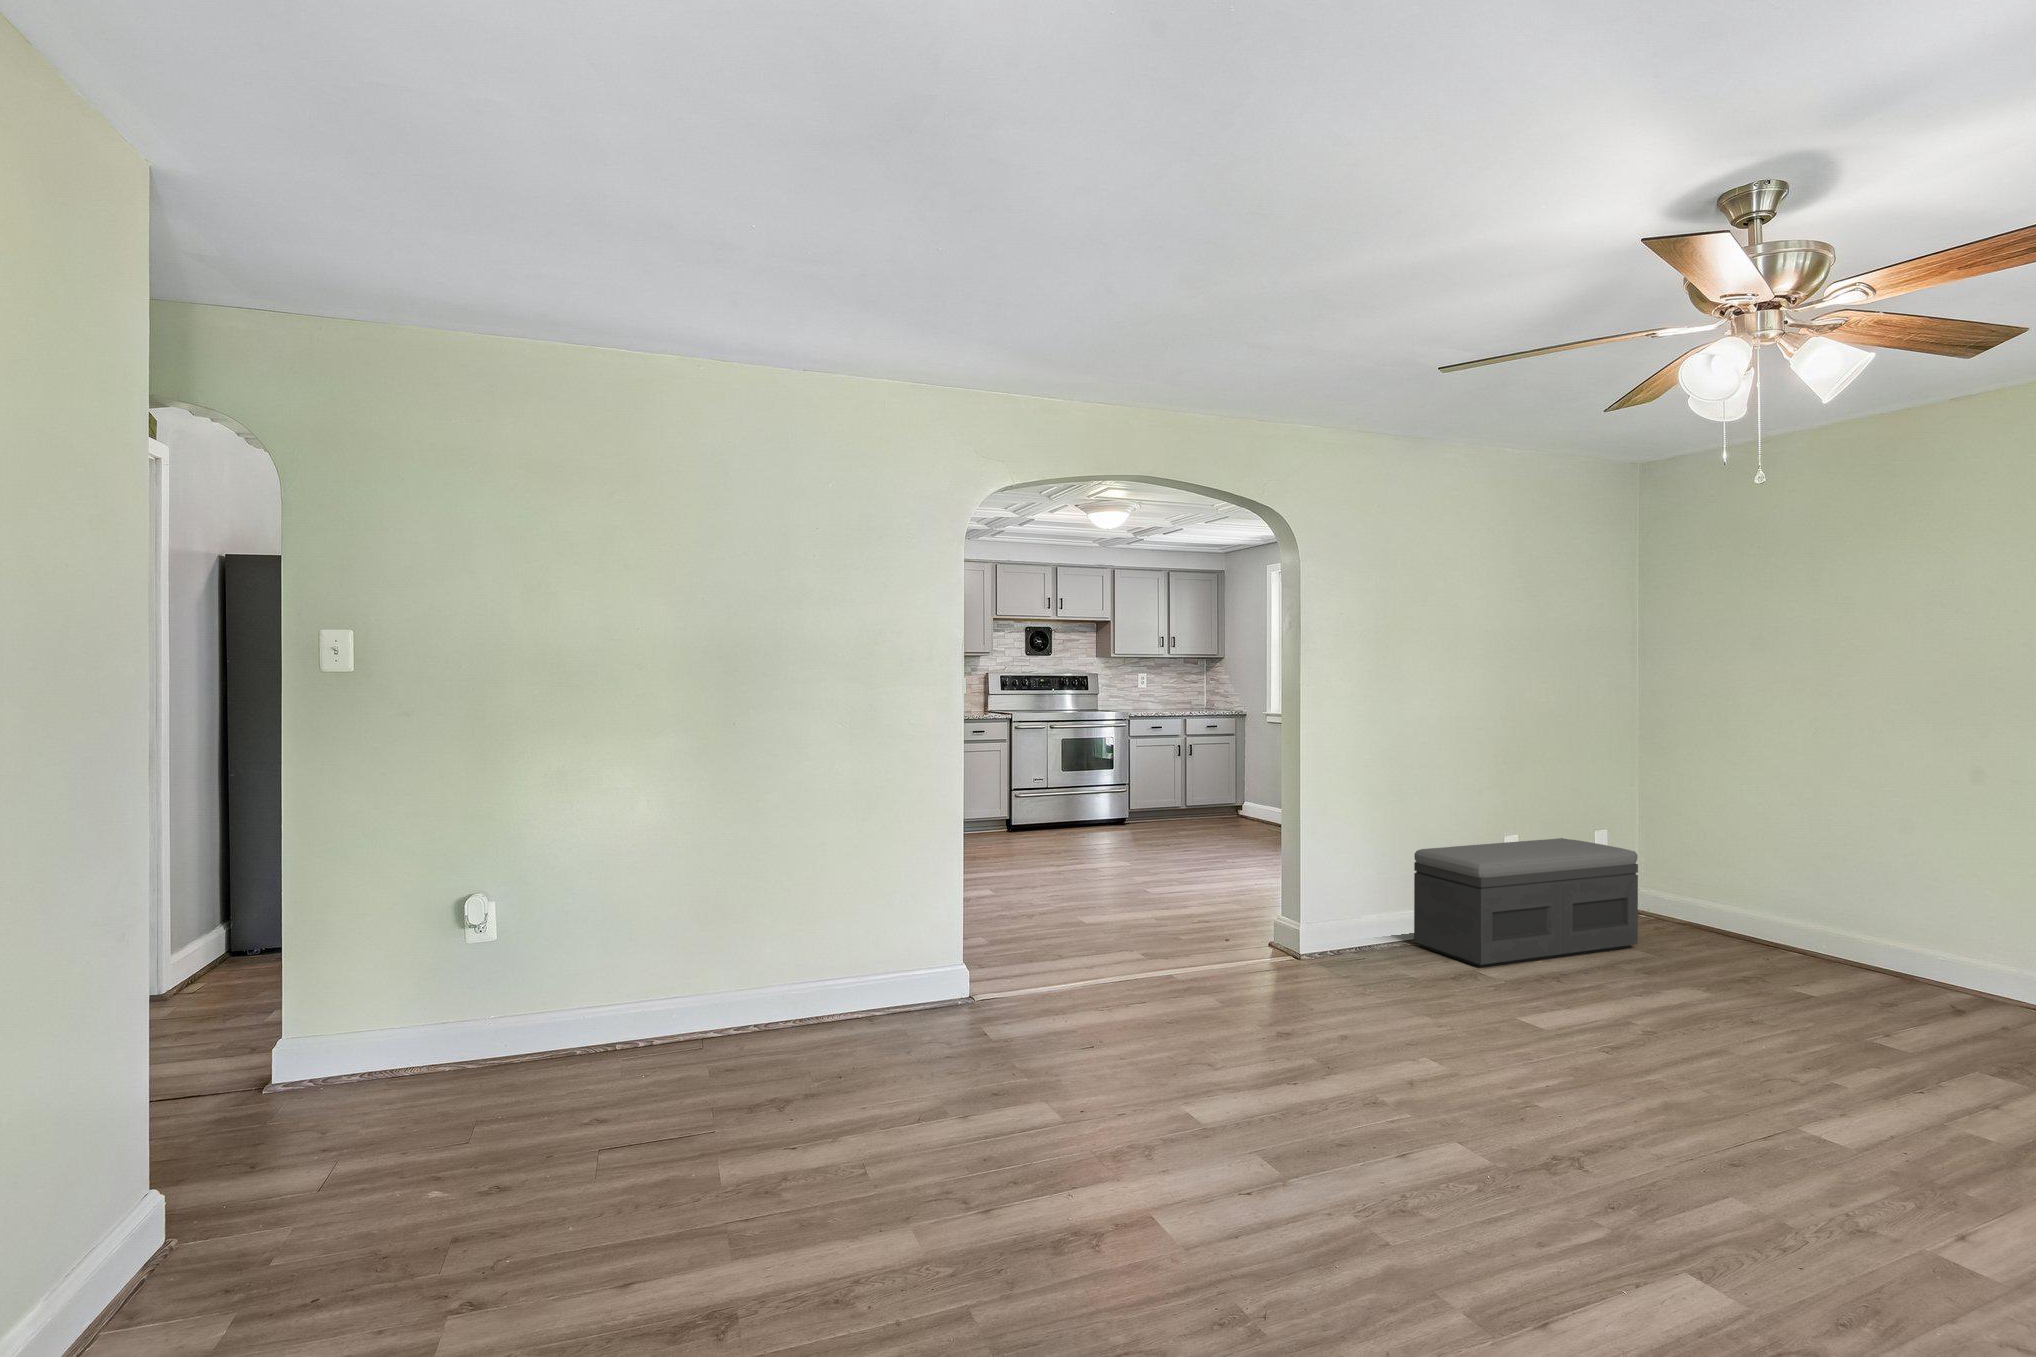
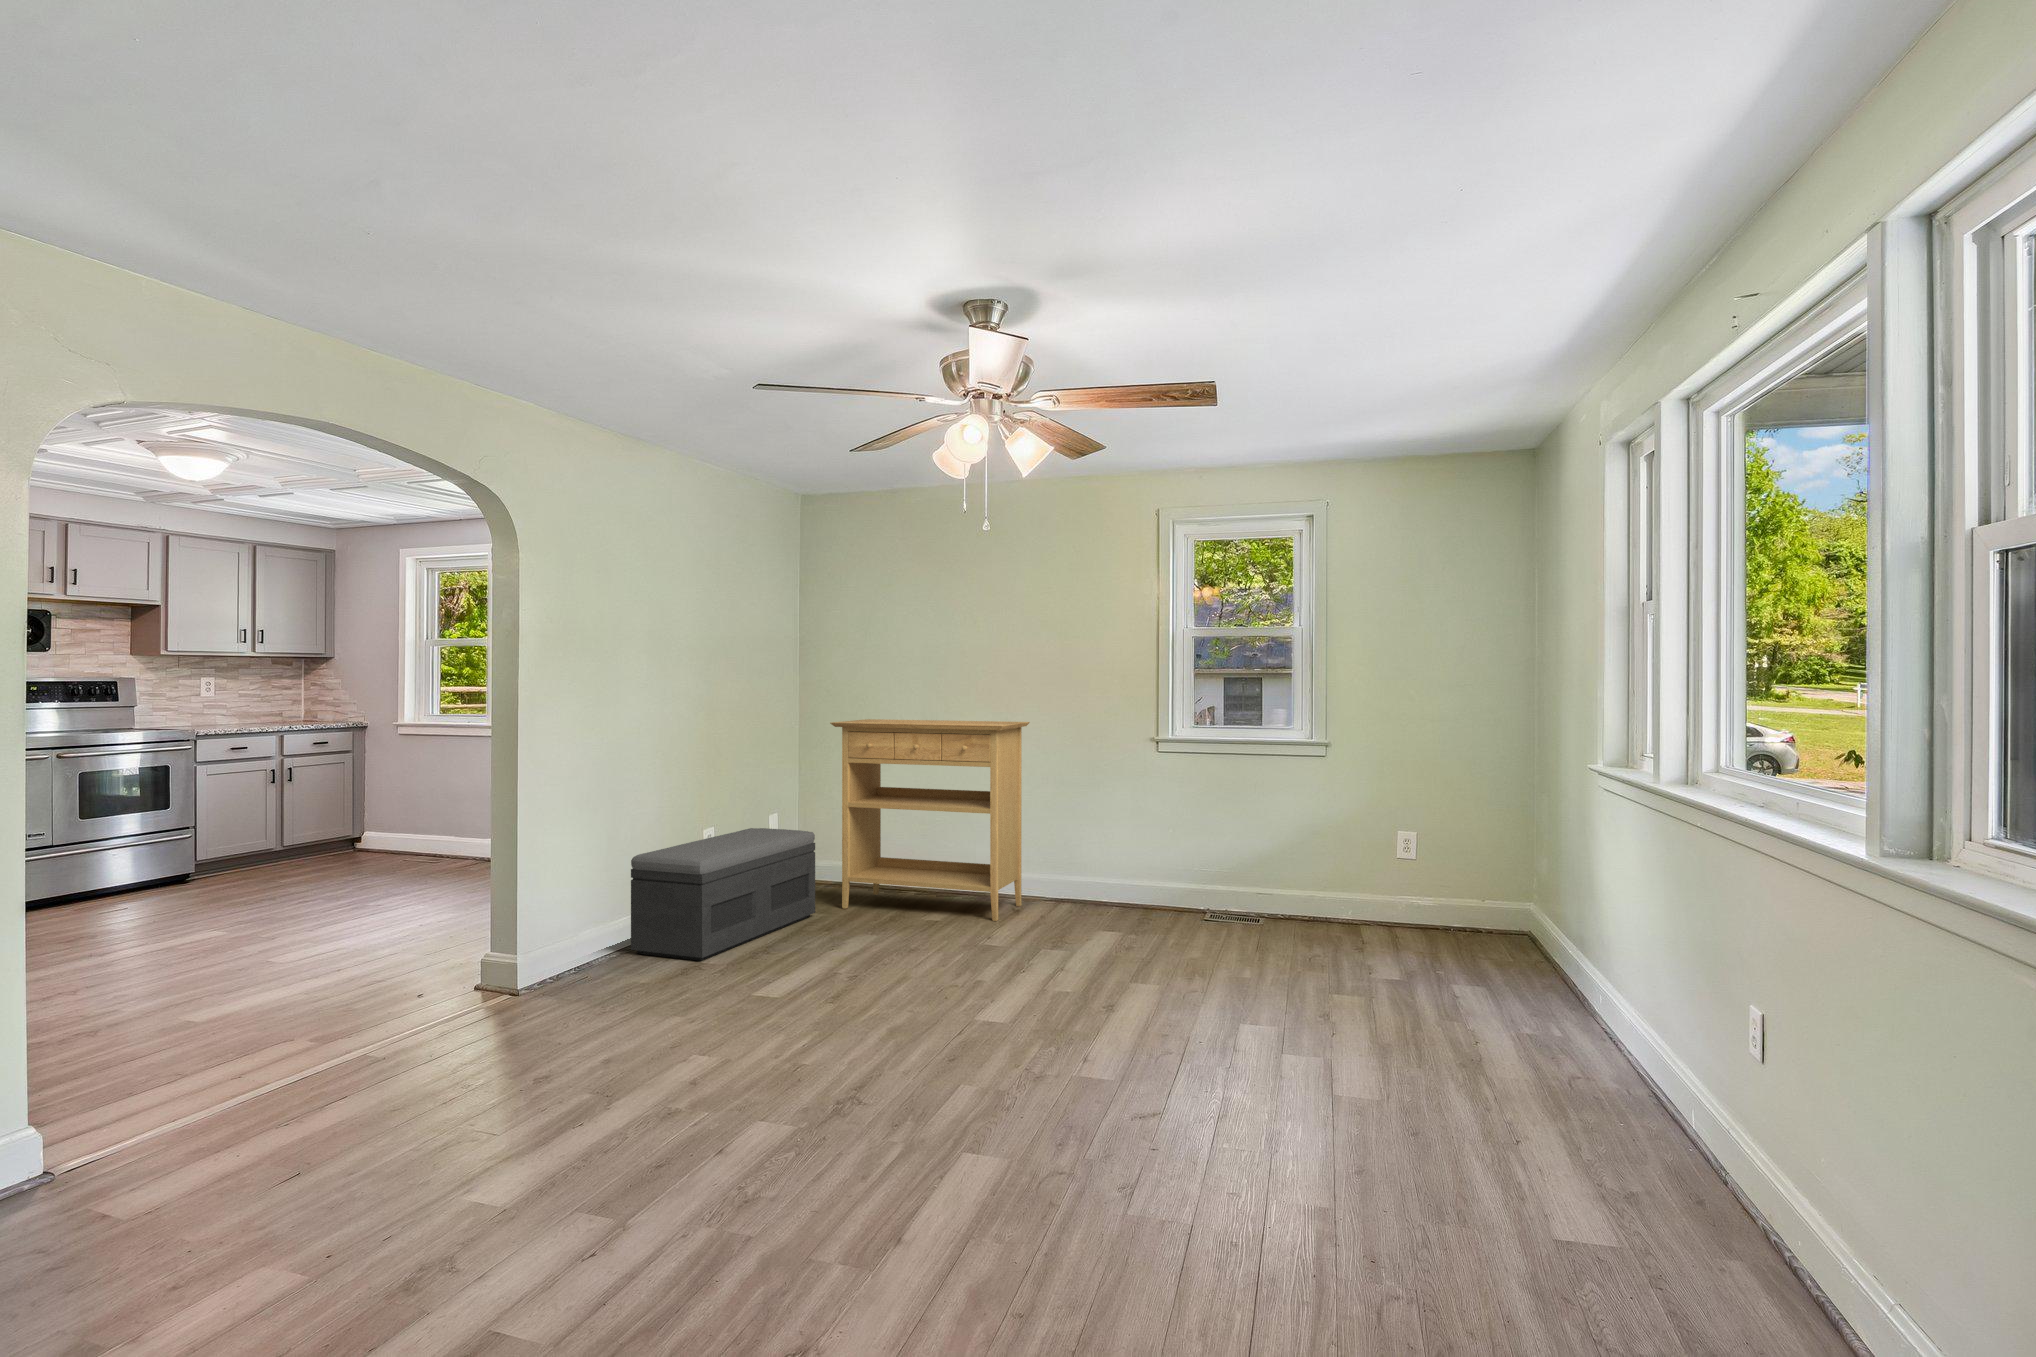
console table: none [1662,725,1985,1006] -> present [830,719,1030,921]

